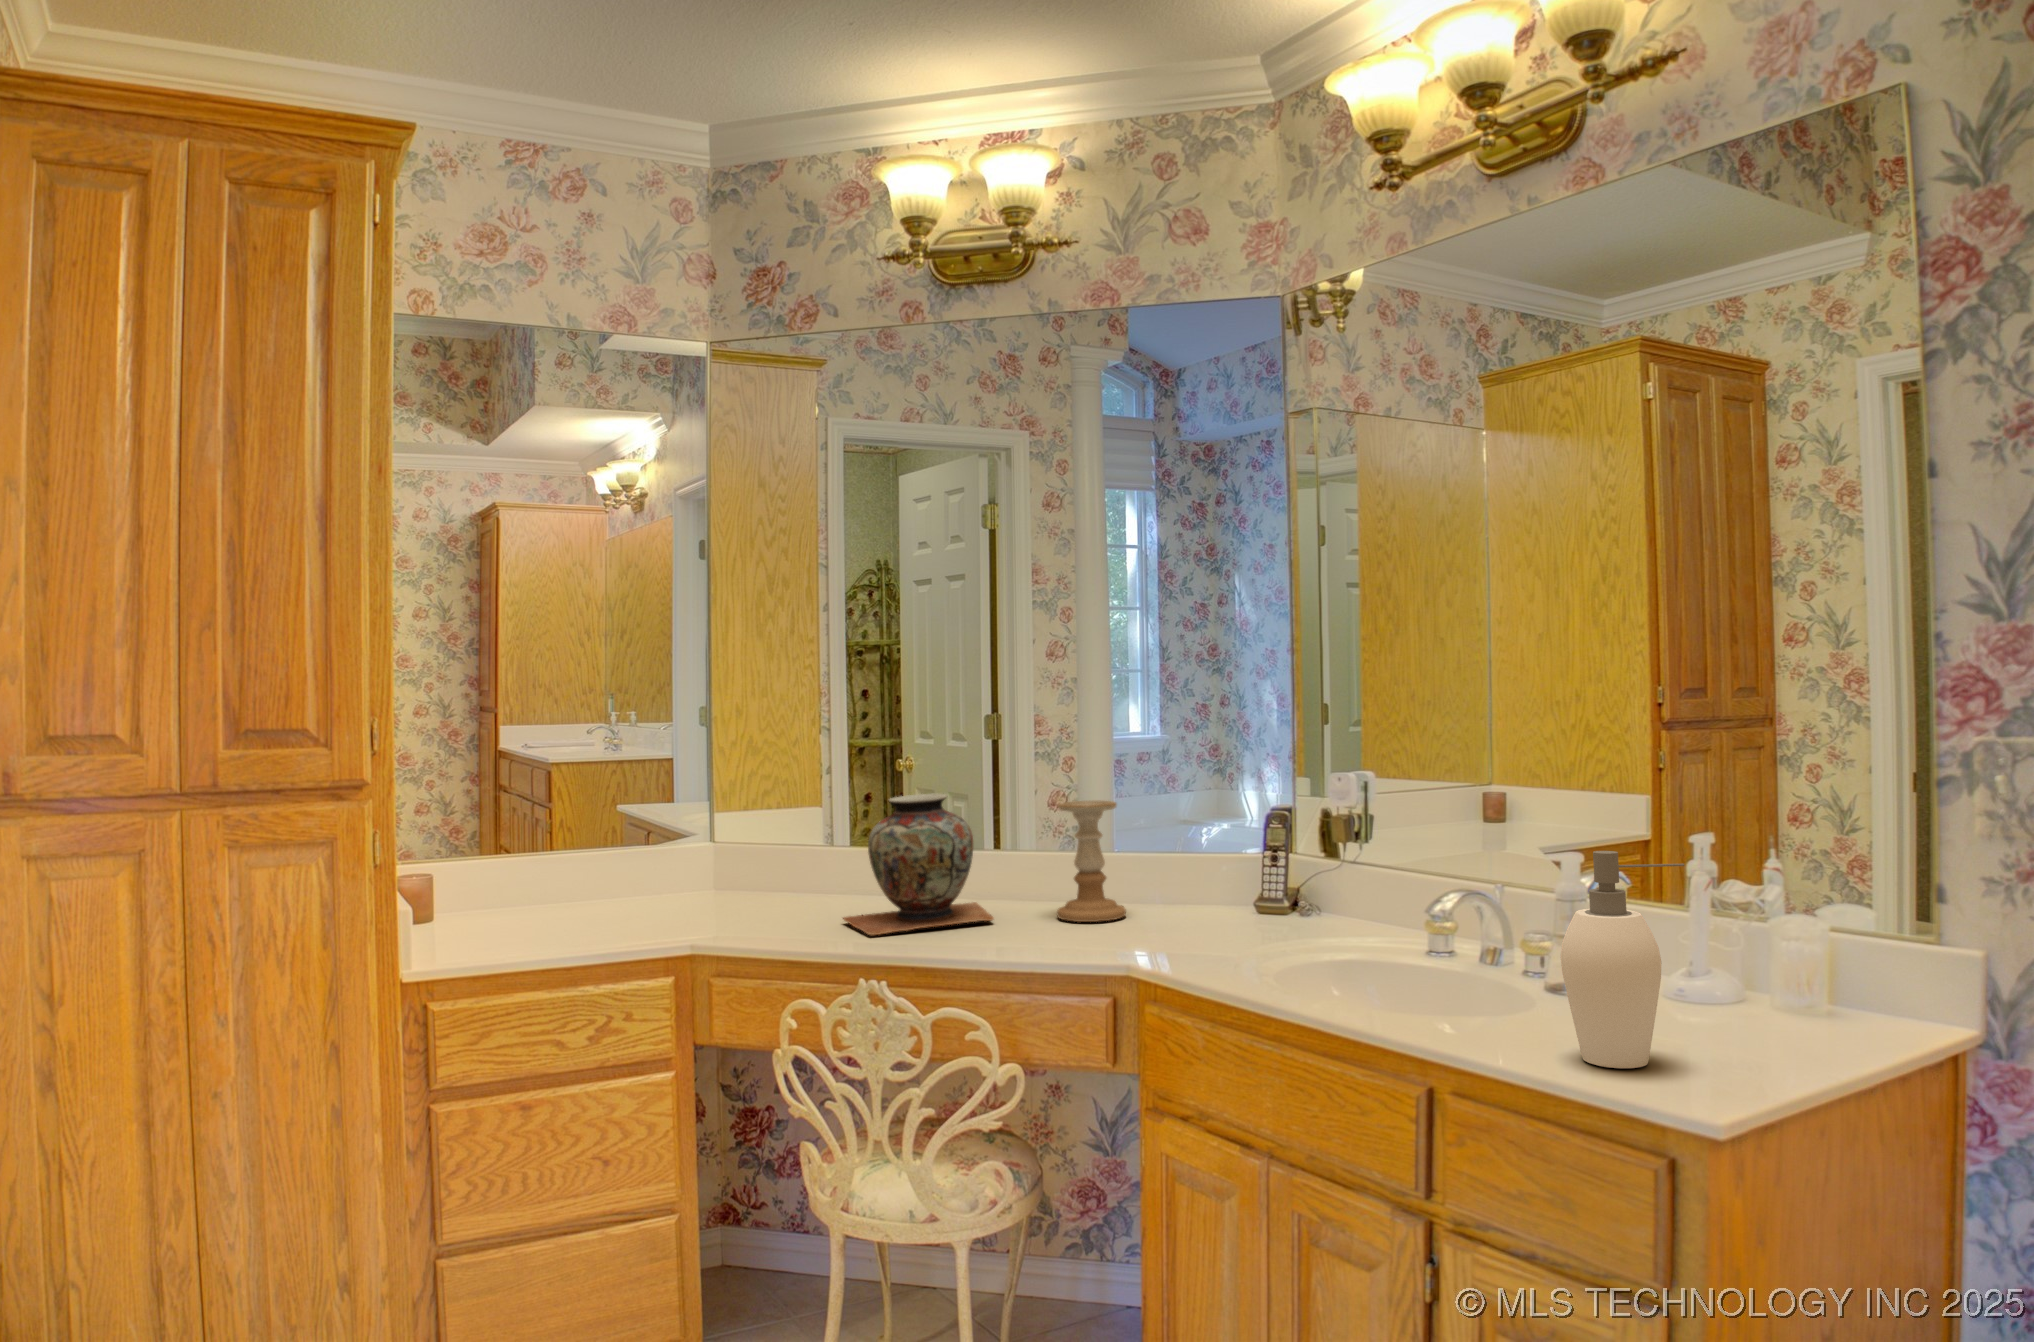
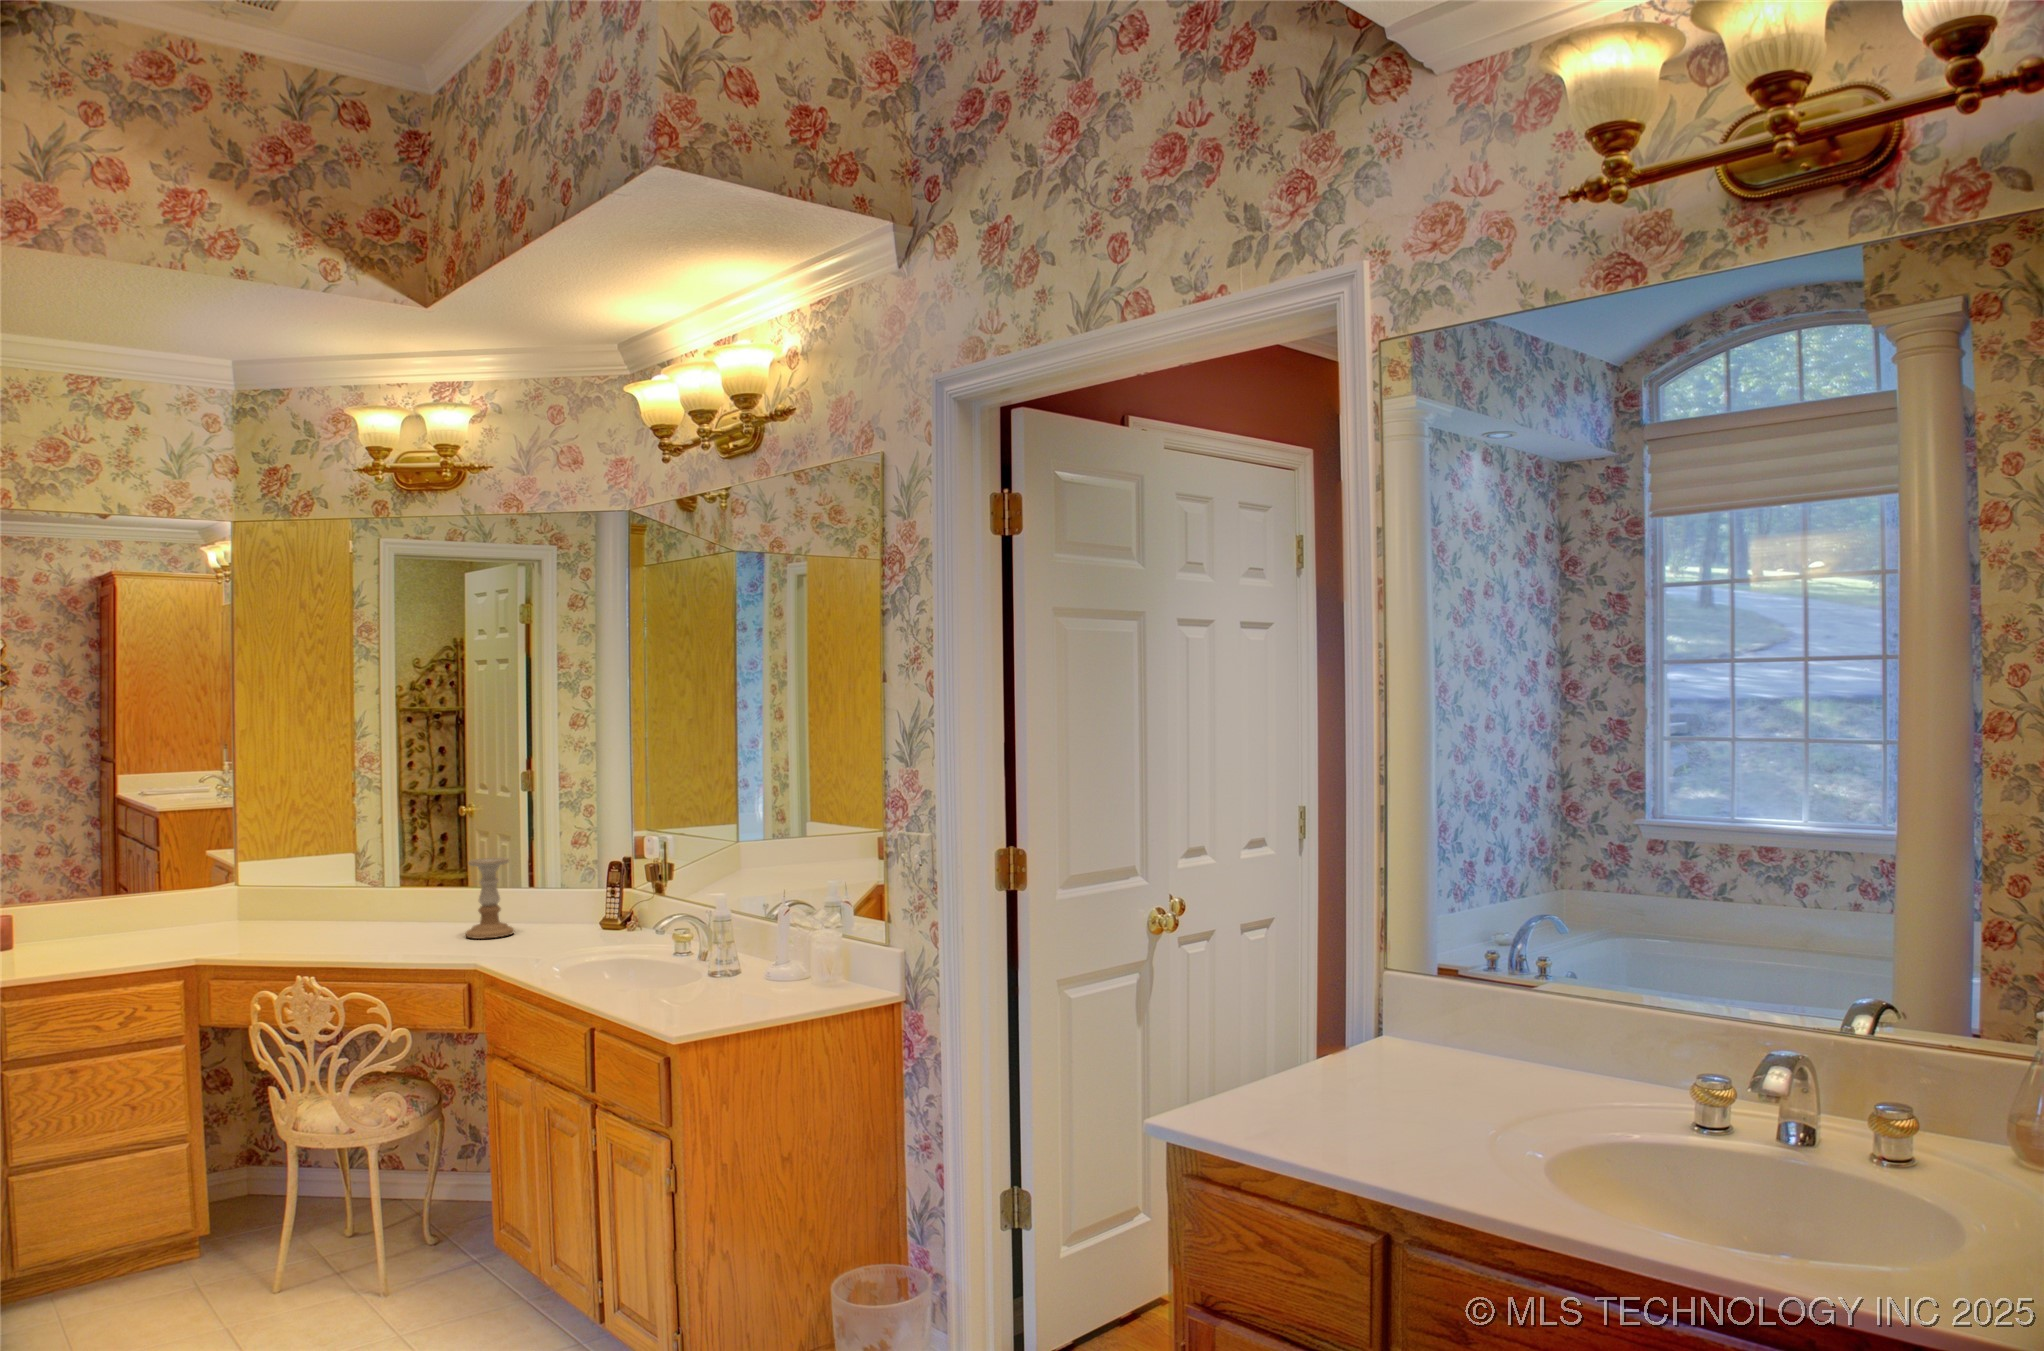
decorative vase: present [843,794,994,935] -> none [312,854,419,951]
soap dispenser: present [1561,851,1684,1068] -> none [643,897,705,1006]

